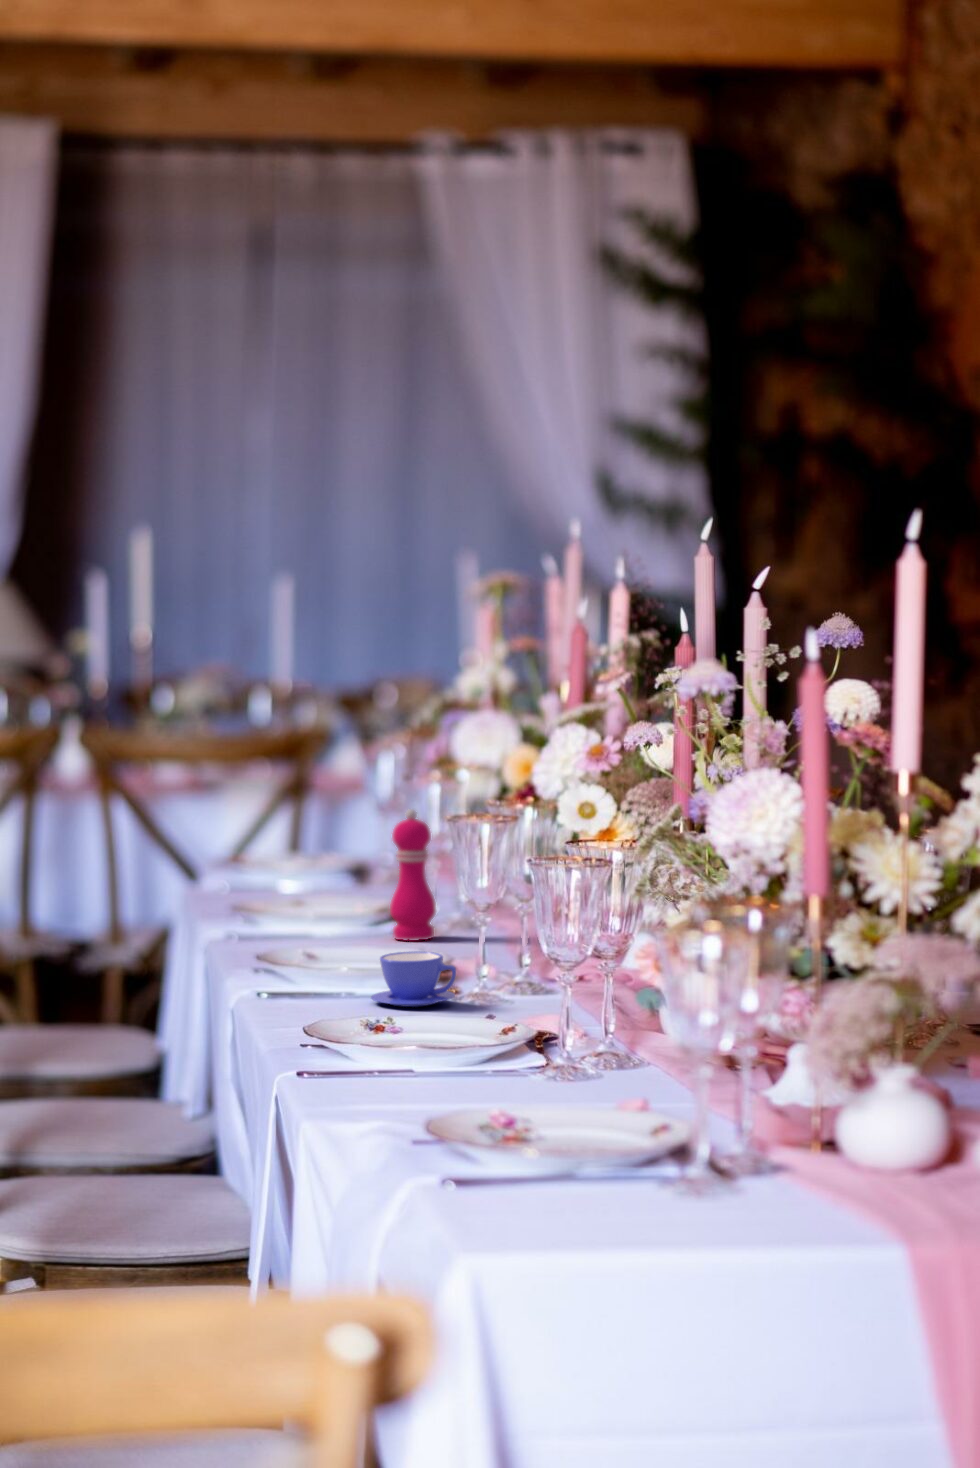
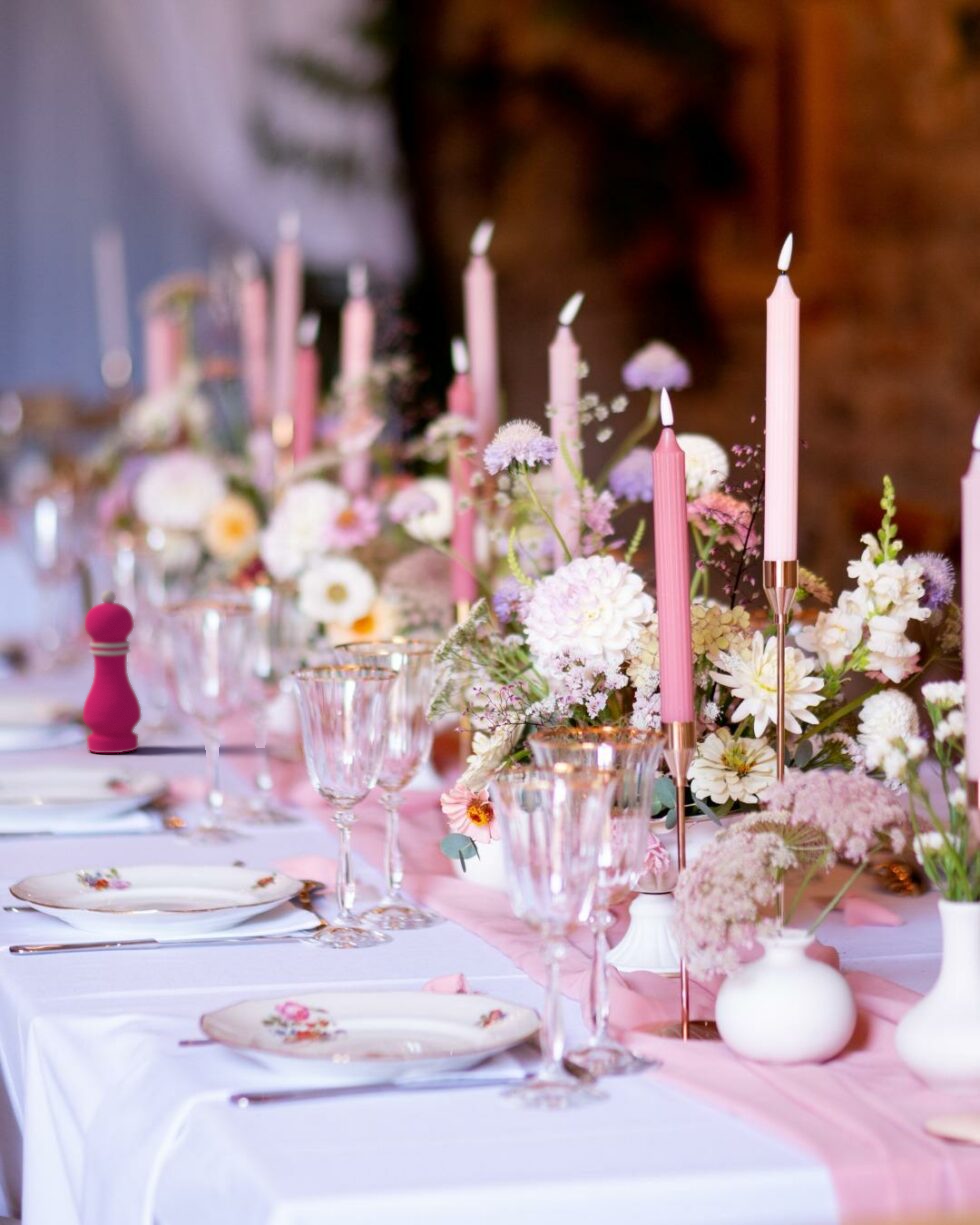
teacup: present [371,952,456,1007] -> none [79,777,189,847]

